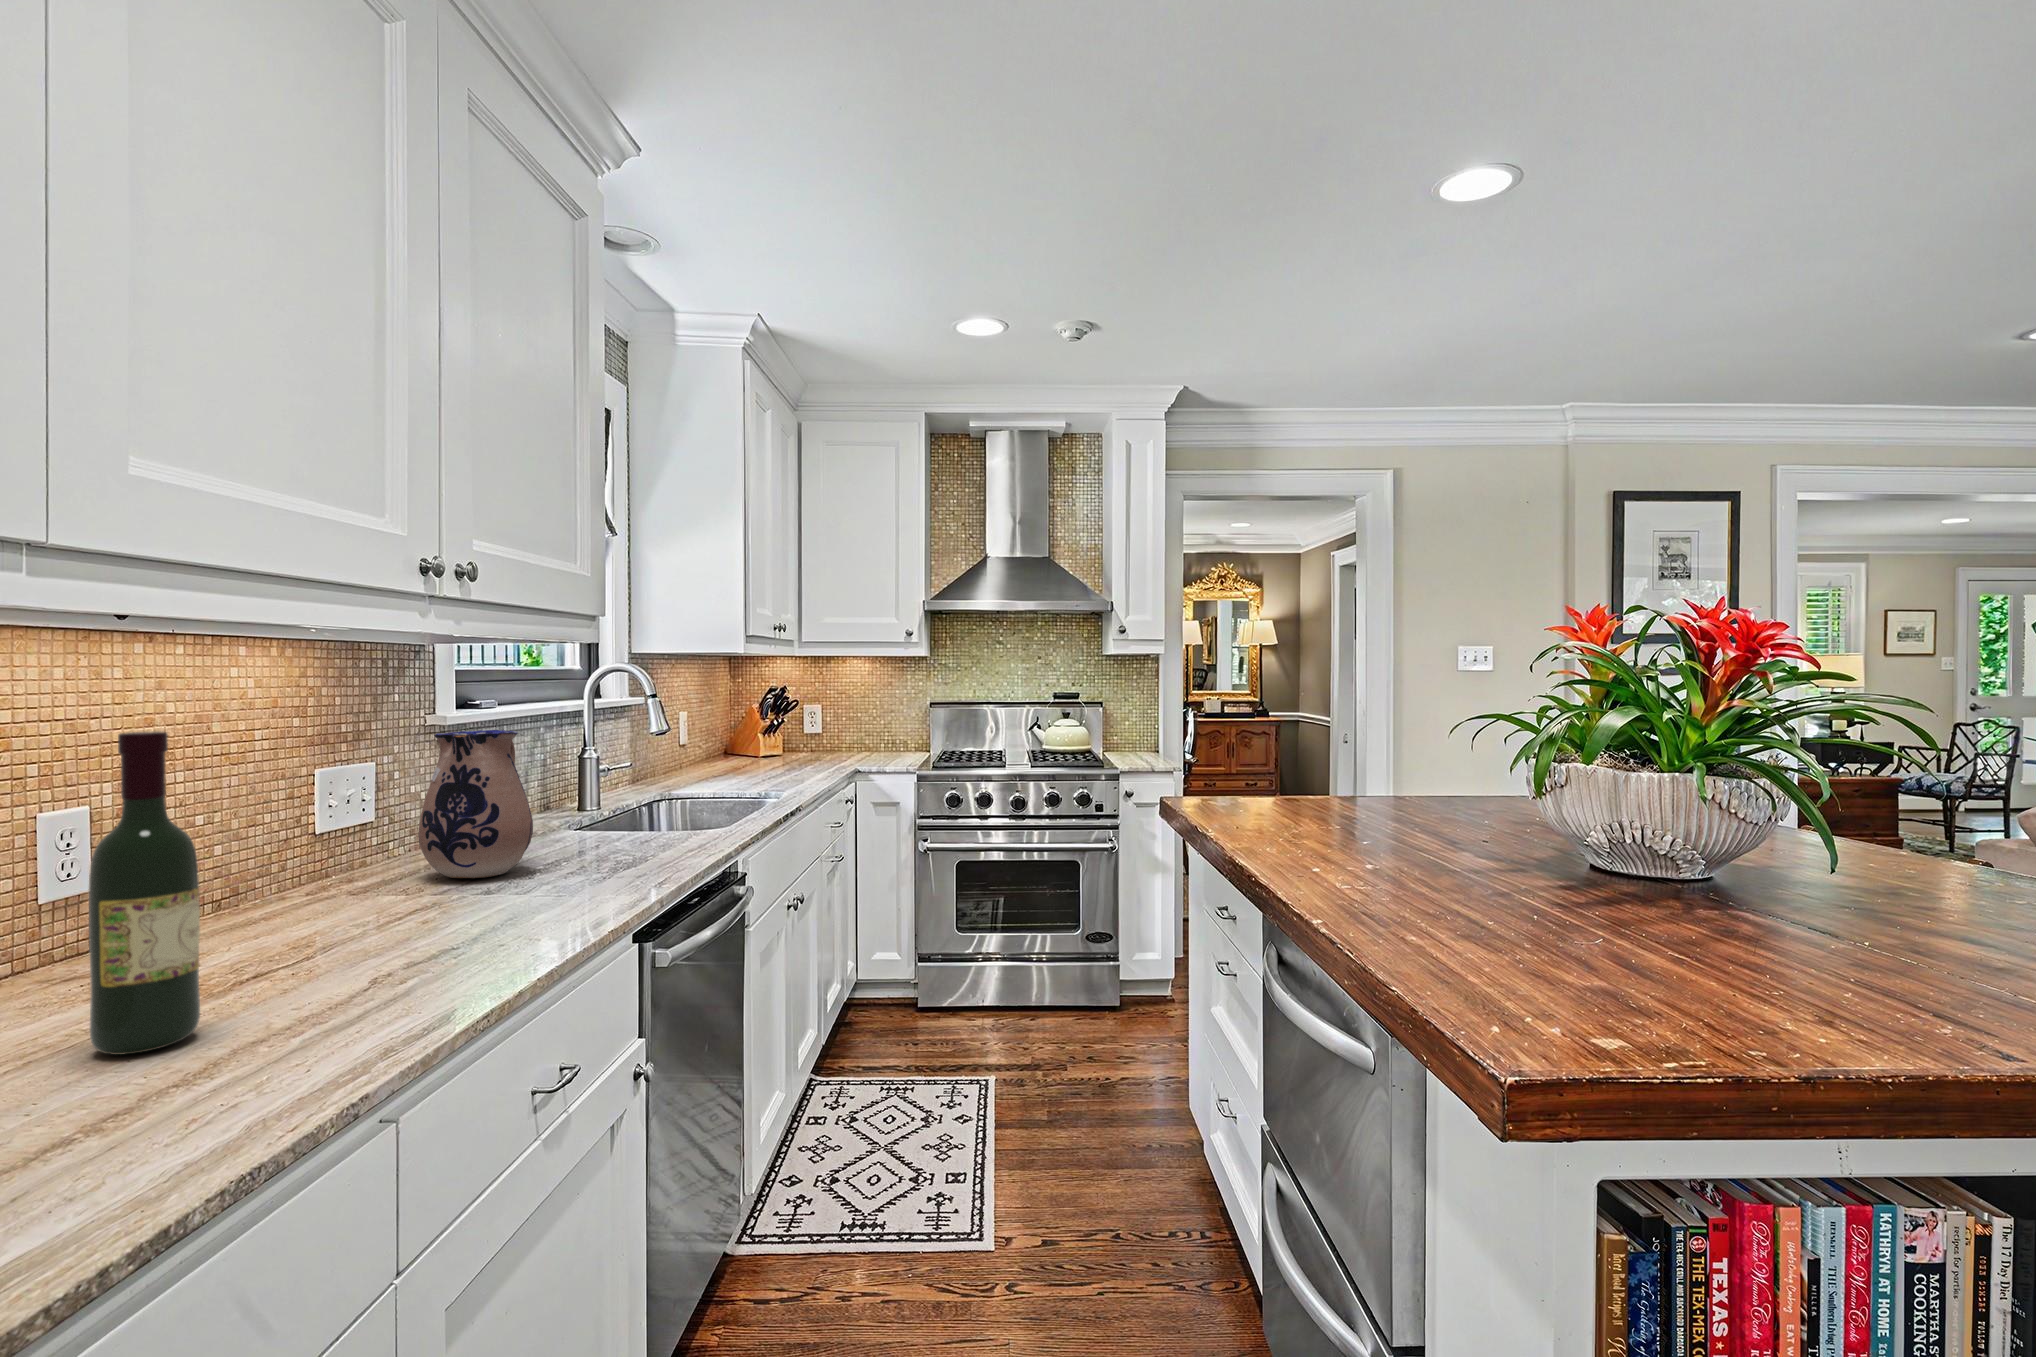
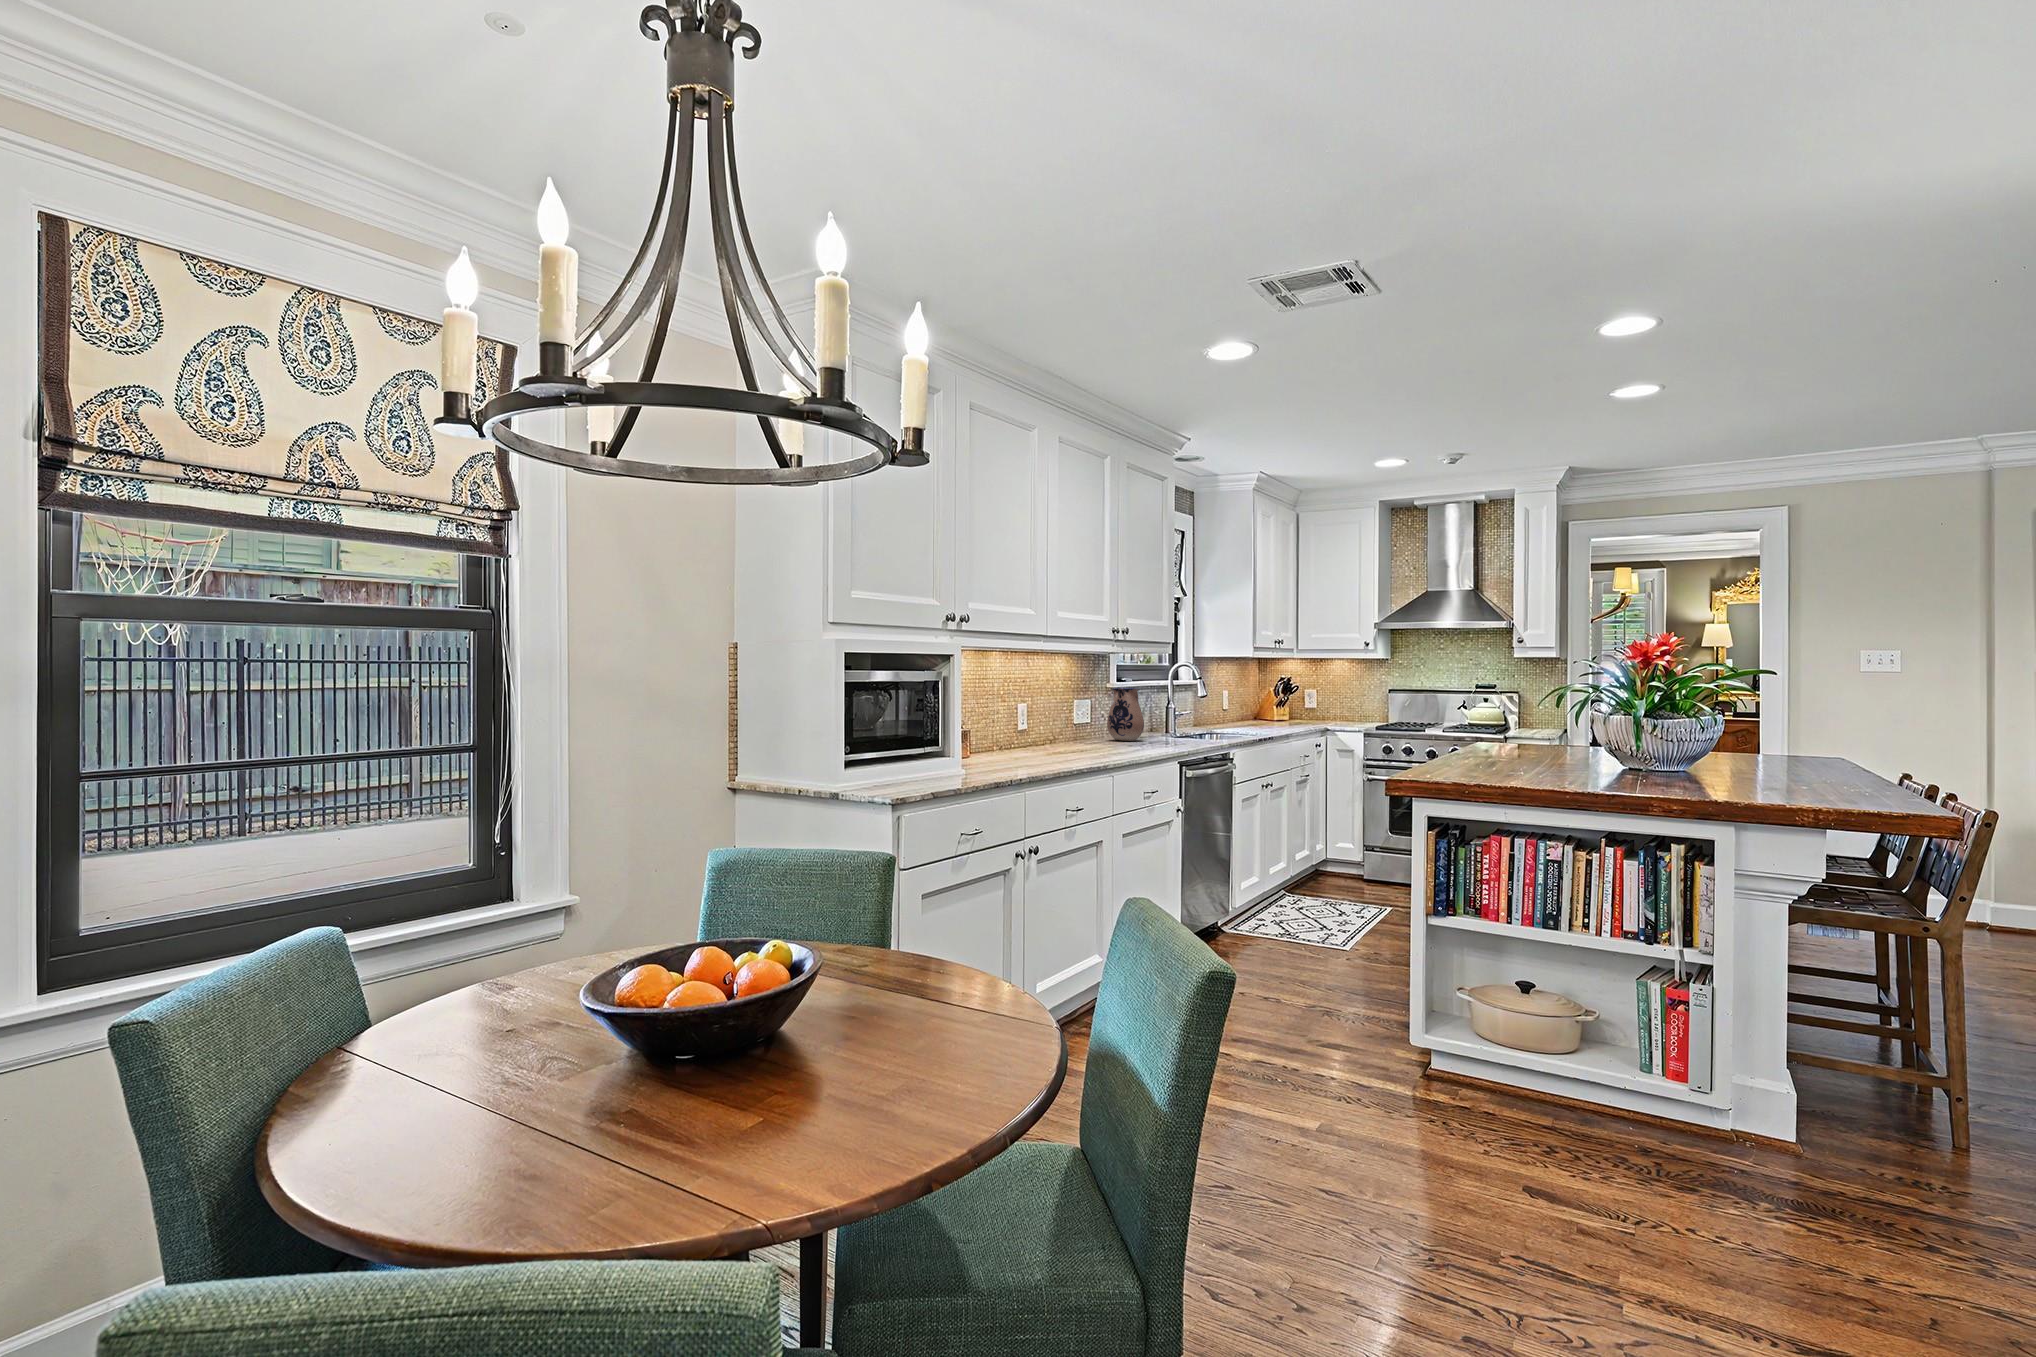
wine bottle: present [89,731,200,1055] -> none [1050,679,1069,752]

